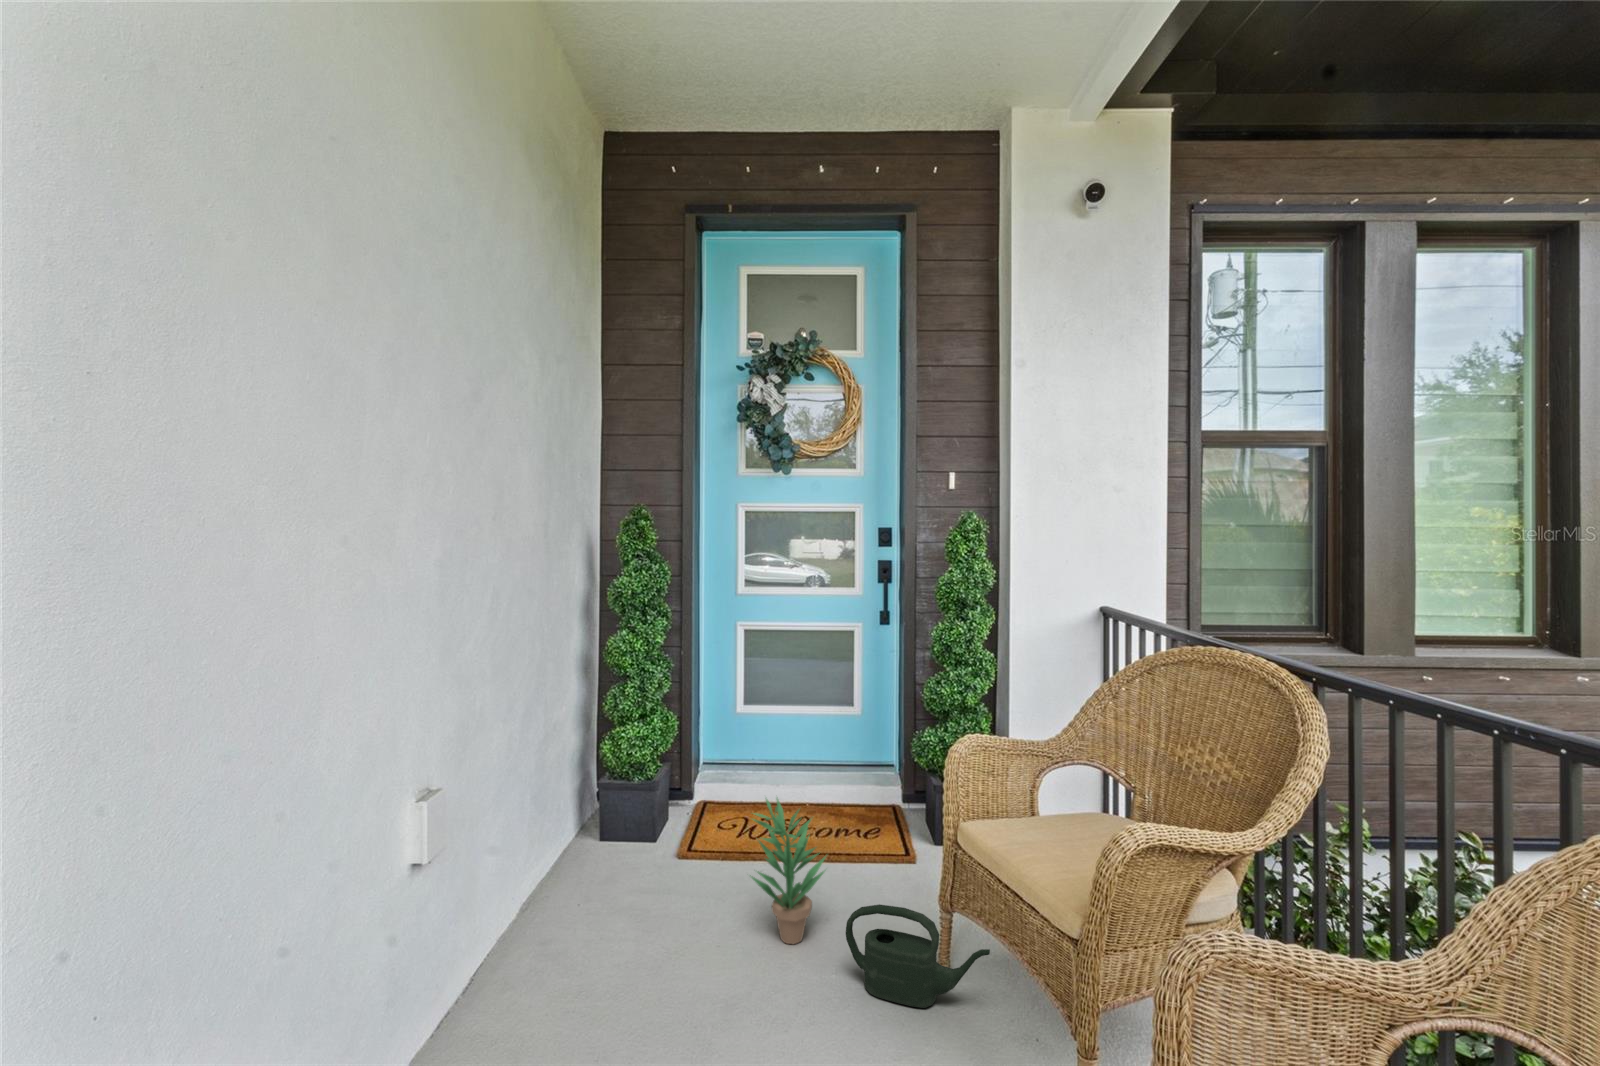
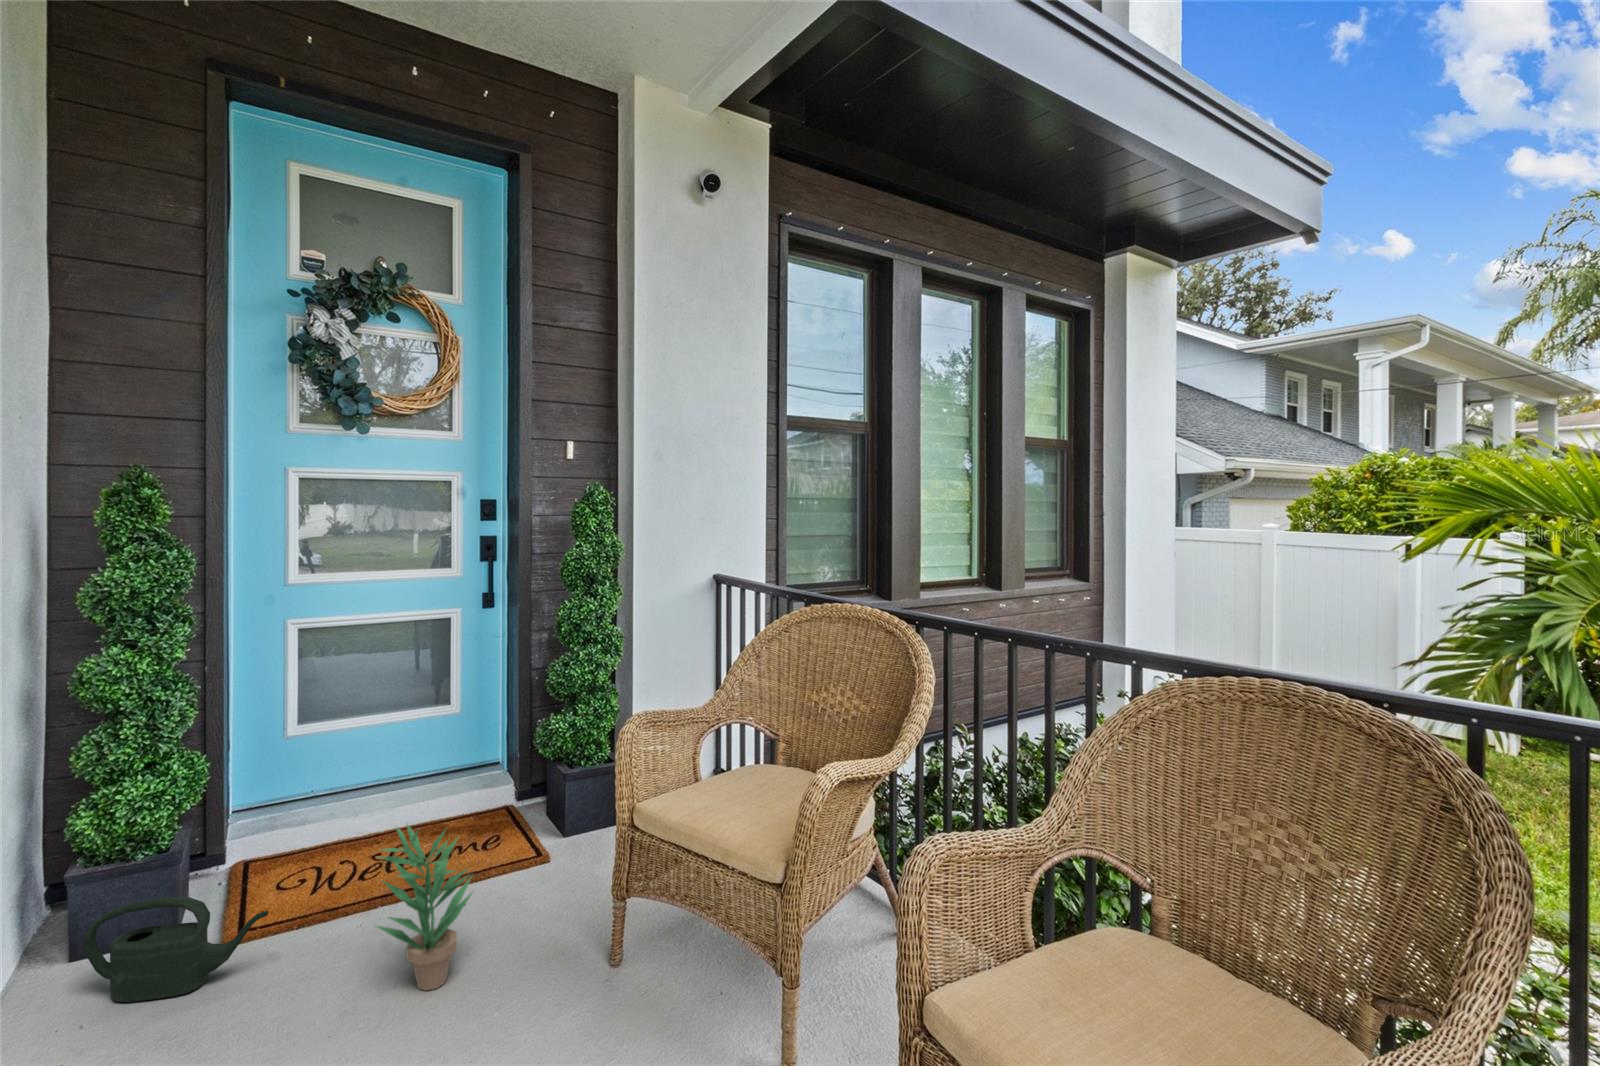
watering can: present [846,904,990,1008] -> present [83,897,268,1002]

